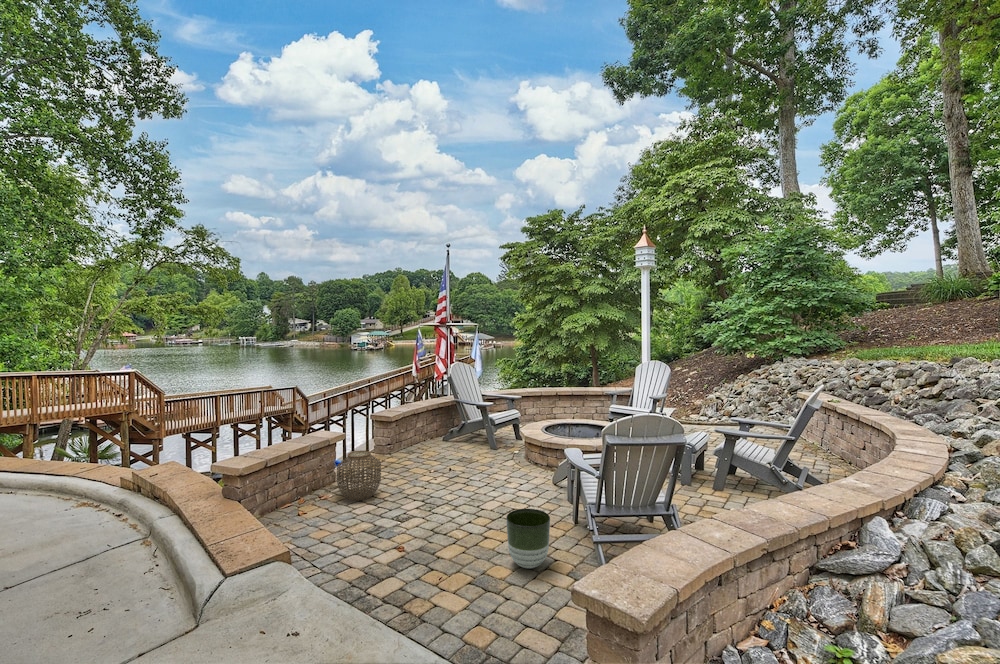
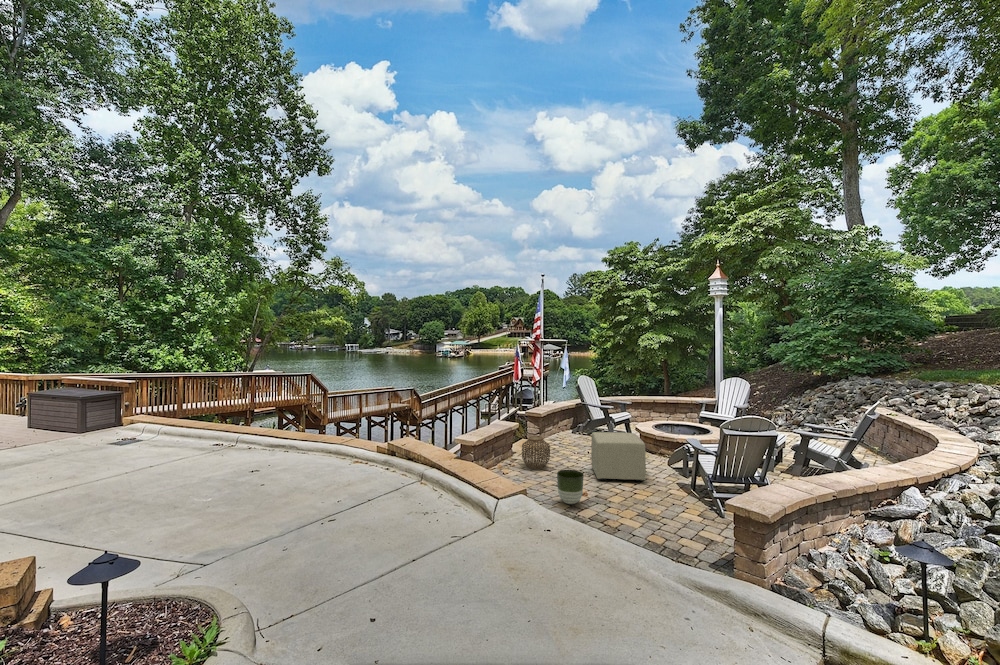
ottoman: none [436,441,509,515] -> present [591,432,646,482]
planter: present [506,509,550,569] -> present [557,470,584,504]

